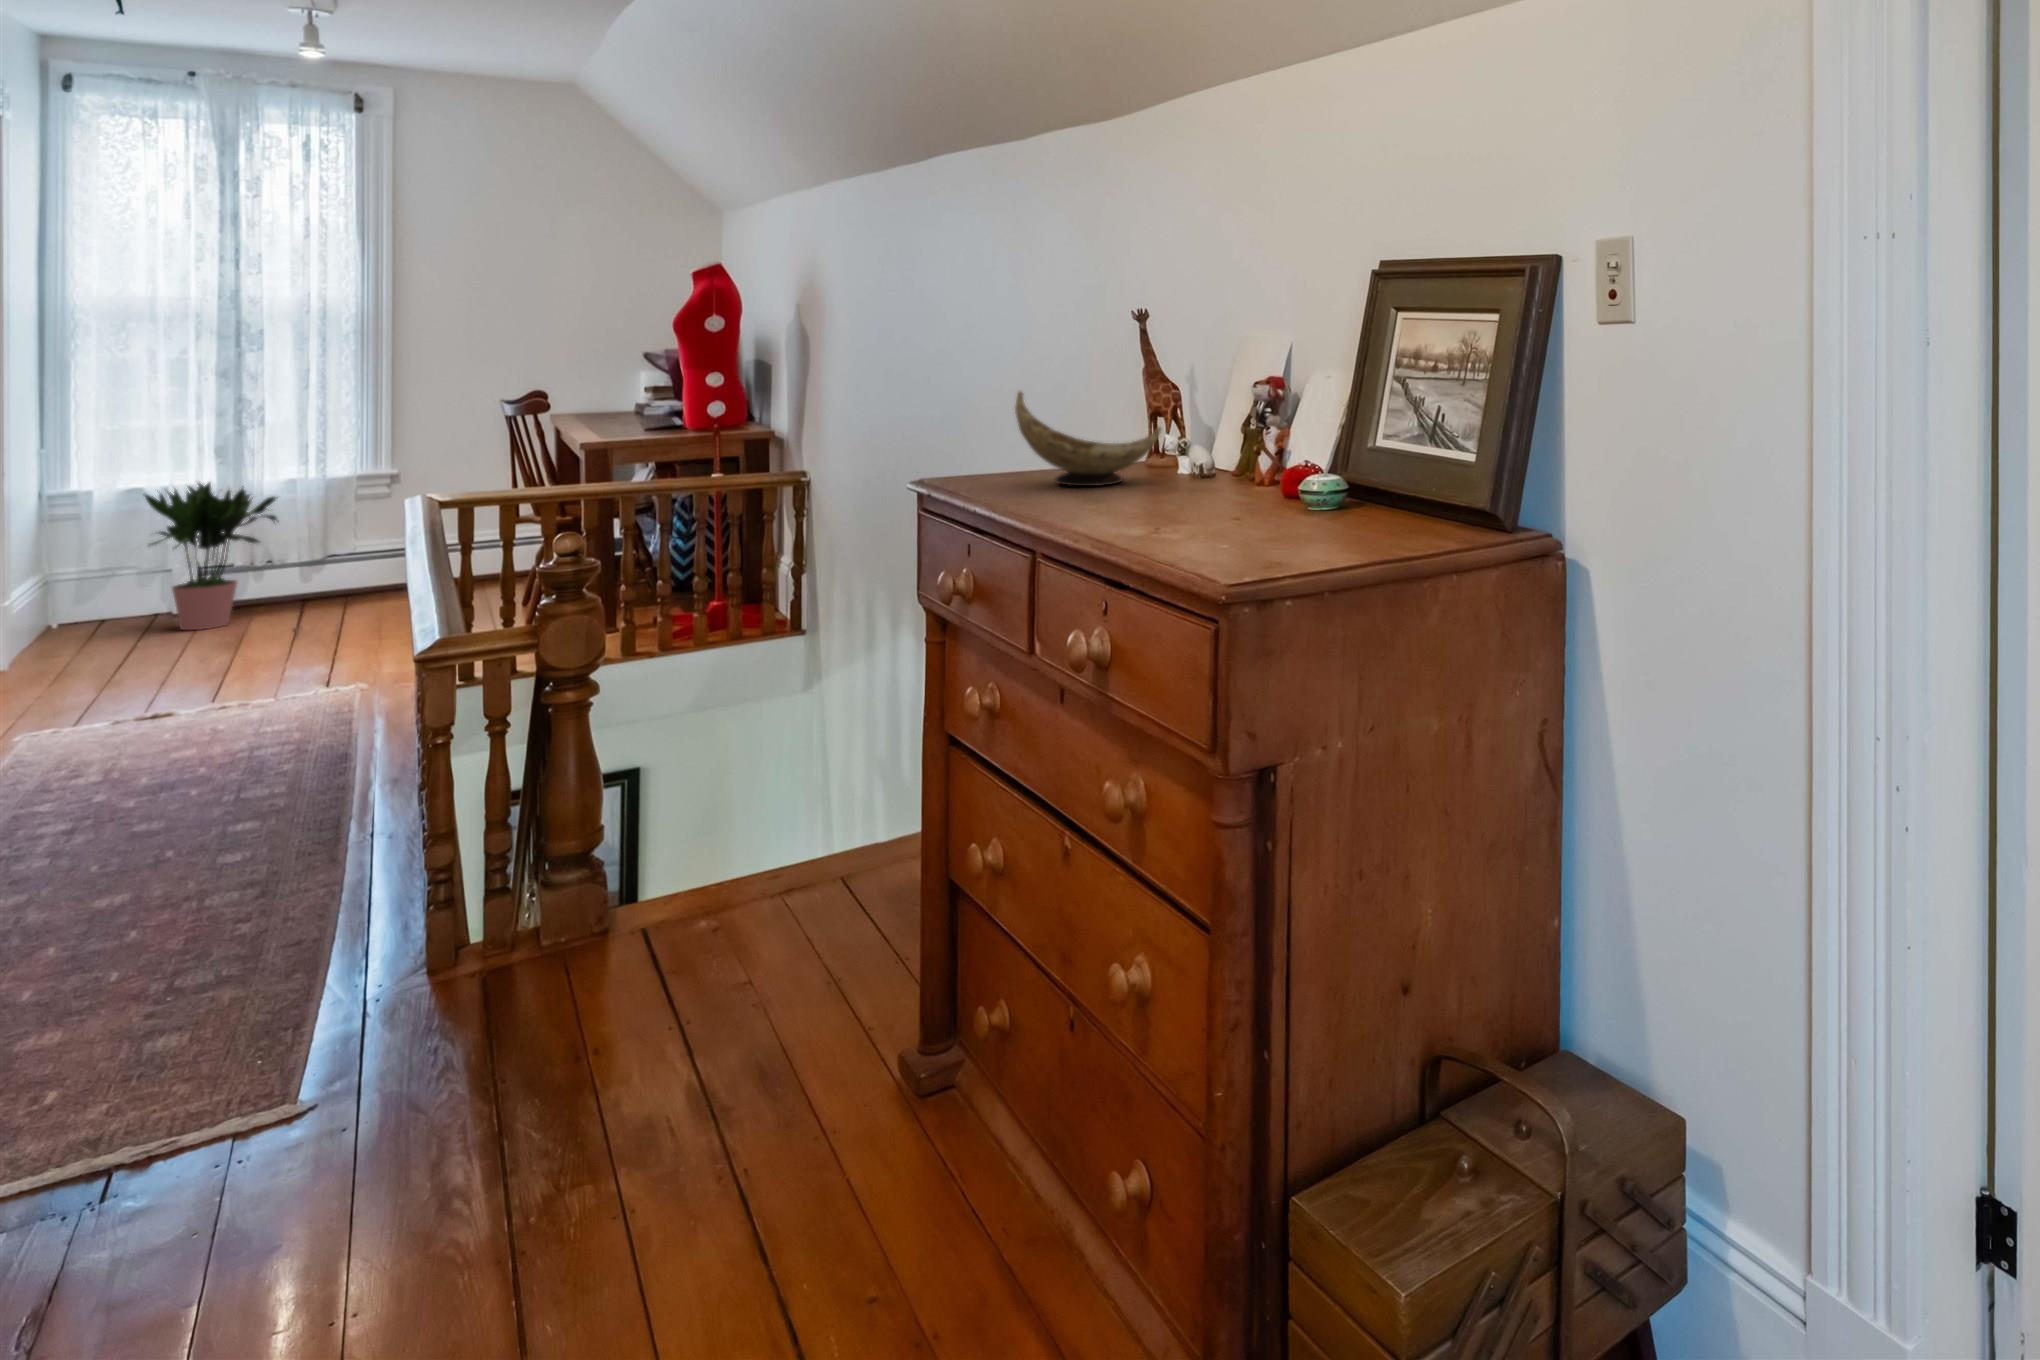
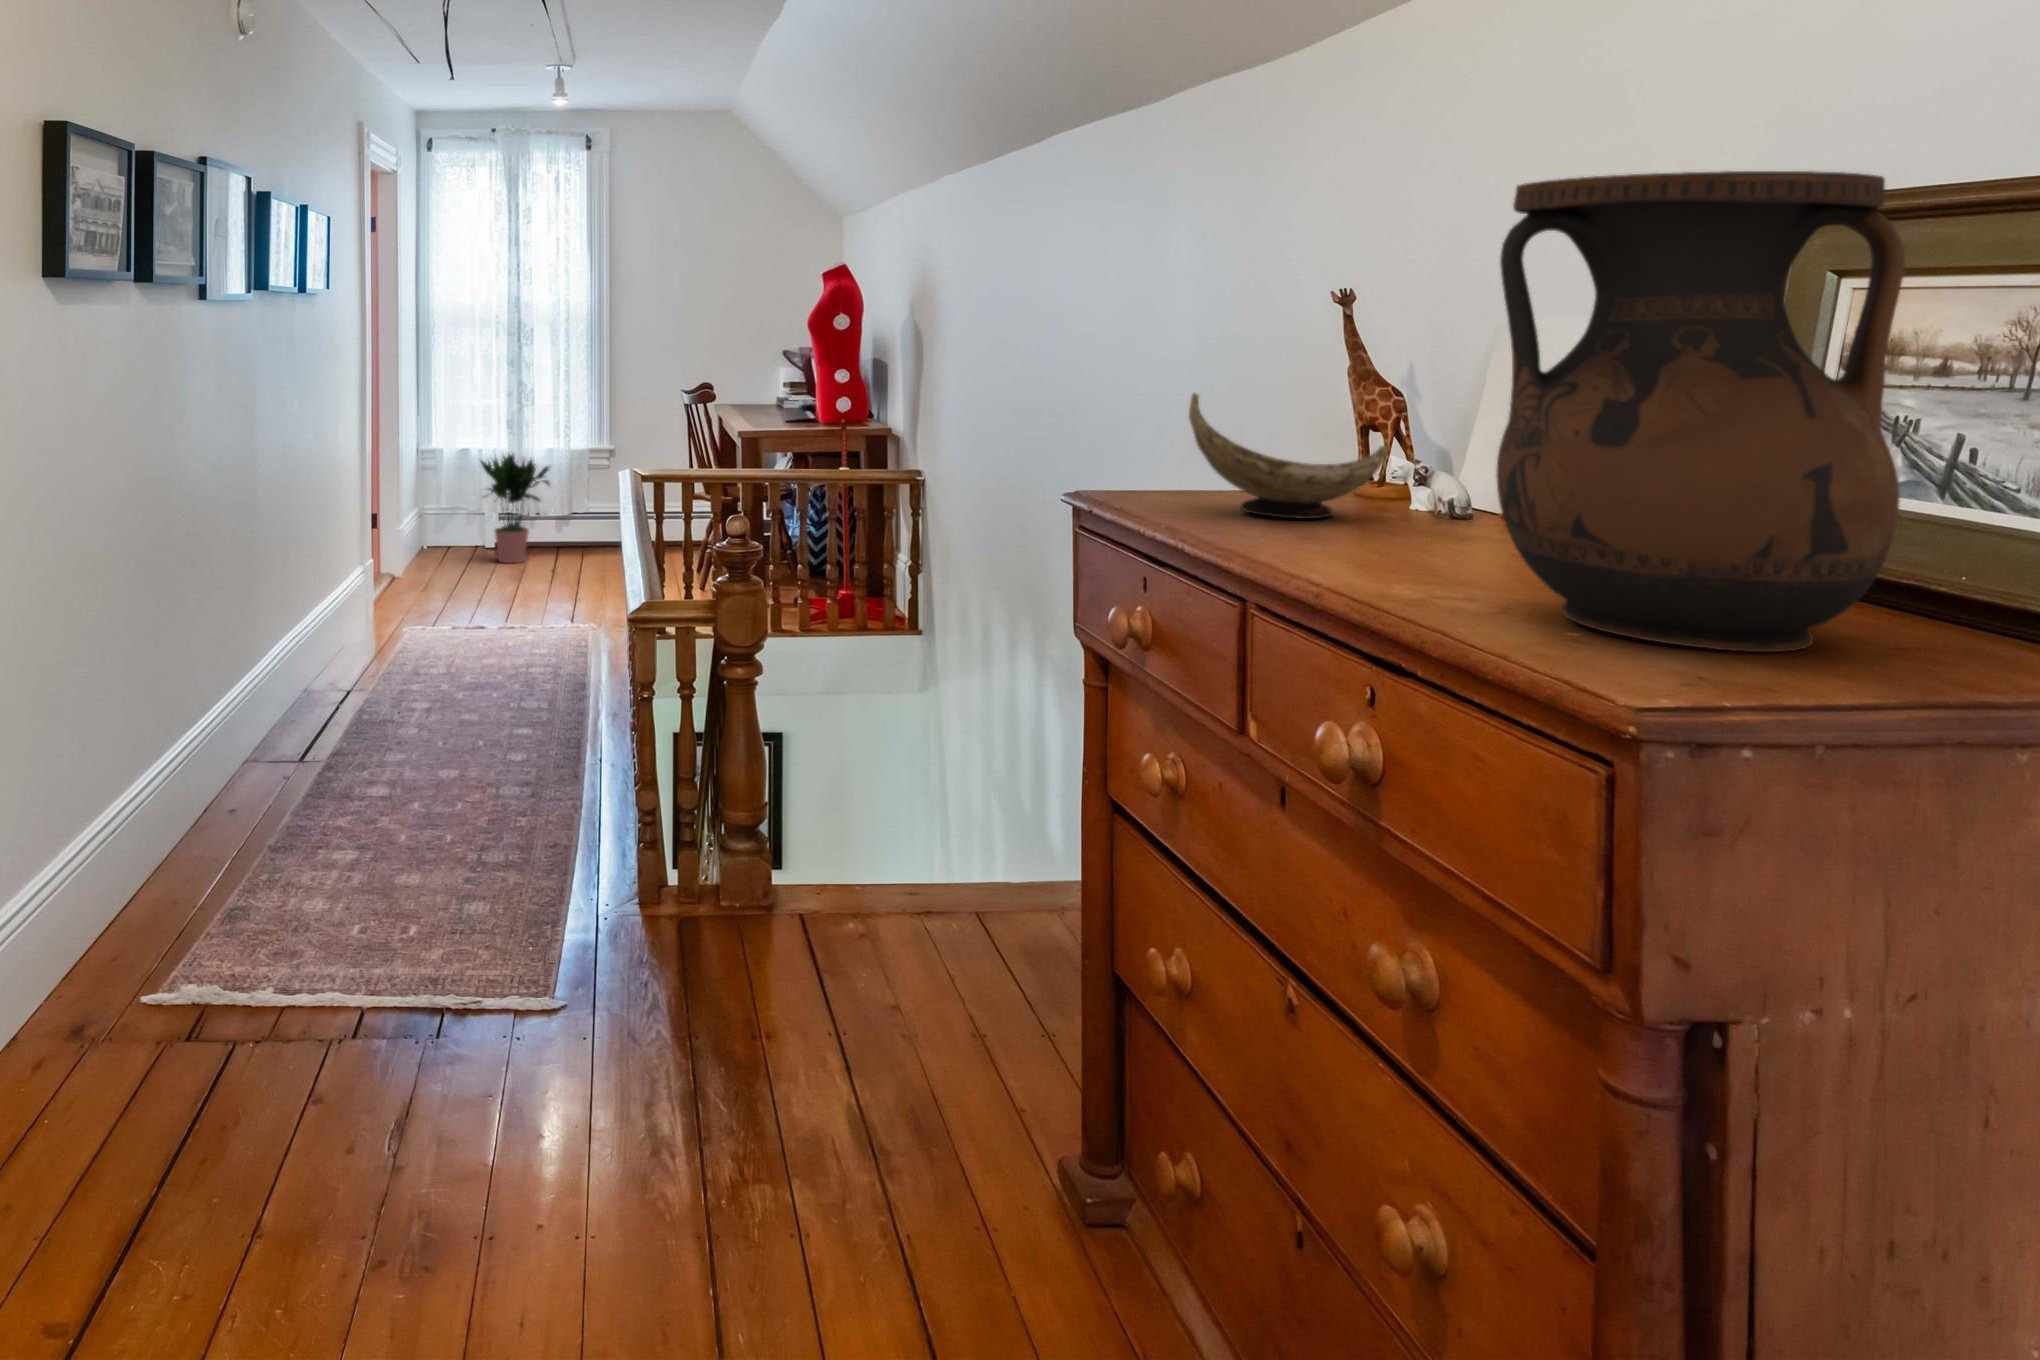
vase: none [1183,252,1384,543] -> present [1496,171,1905,652]

